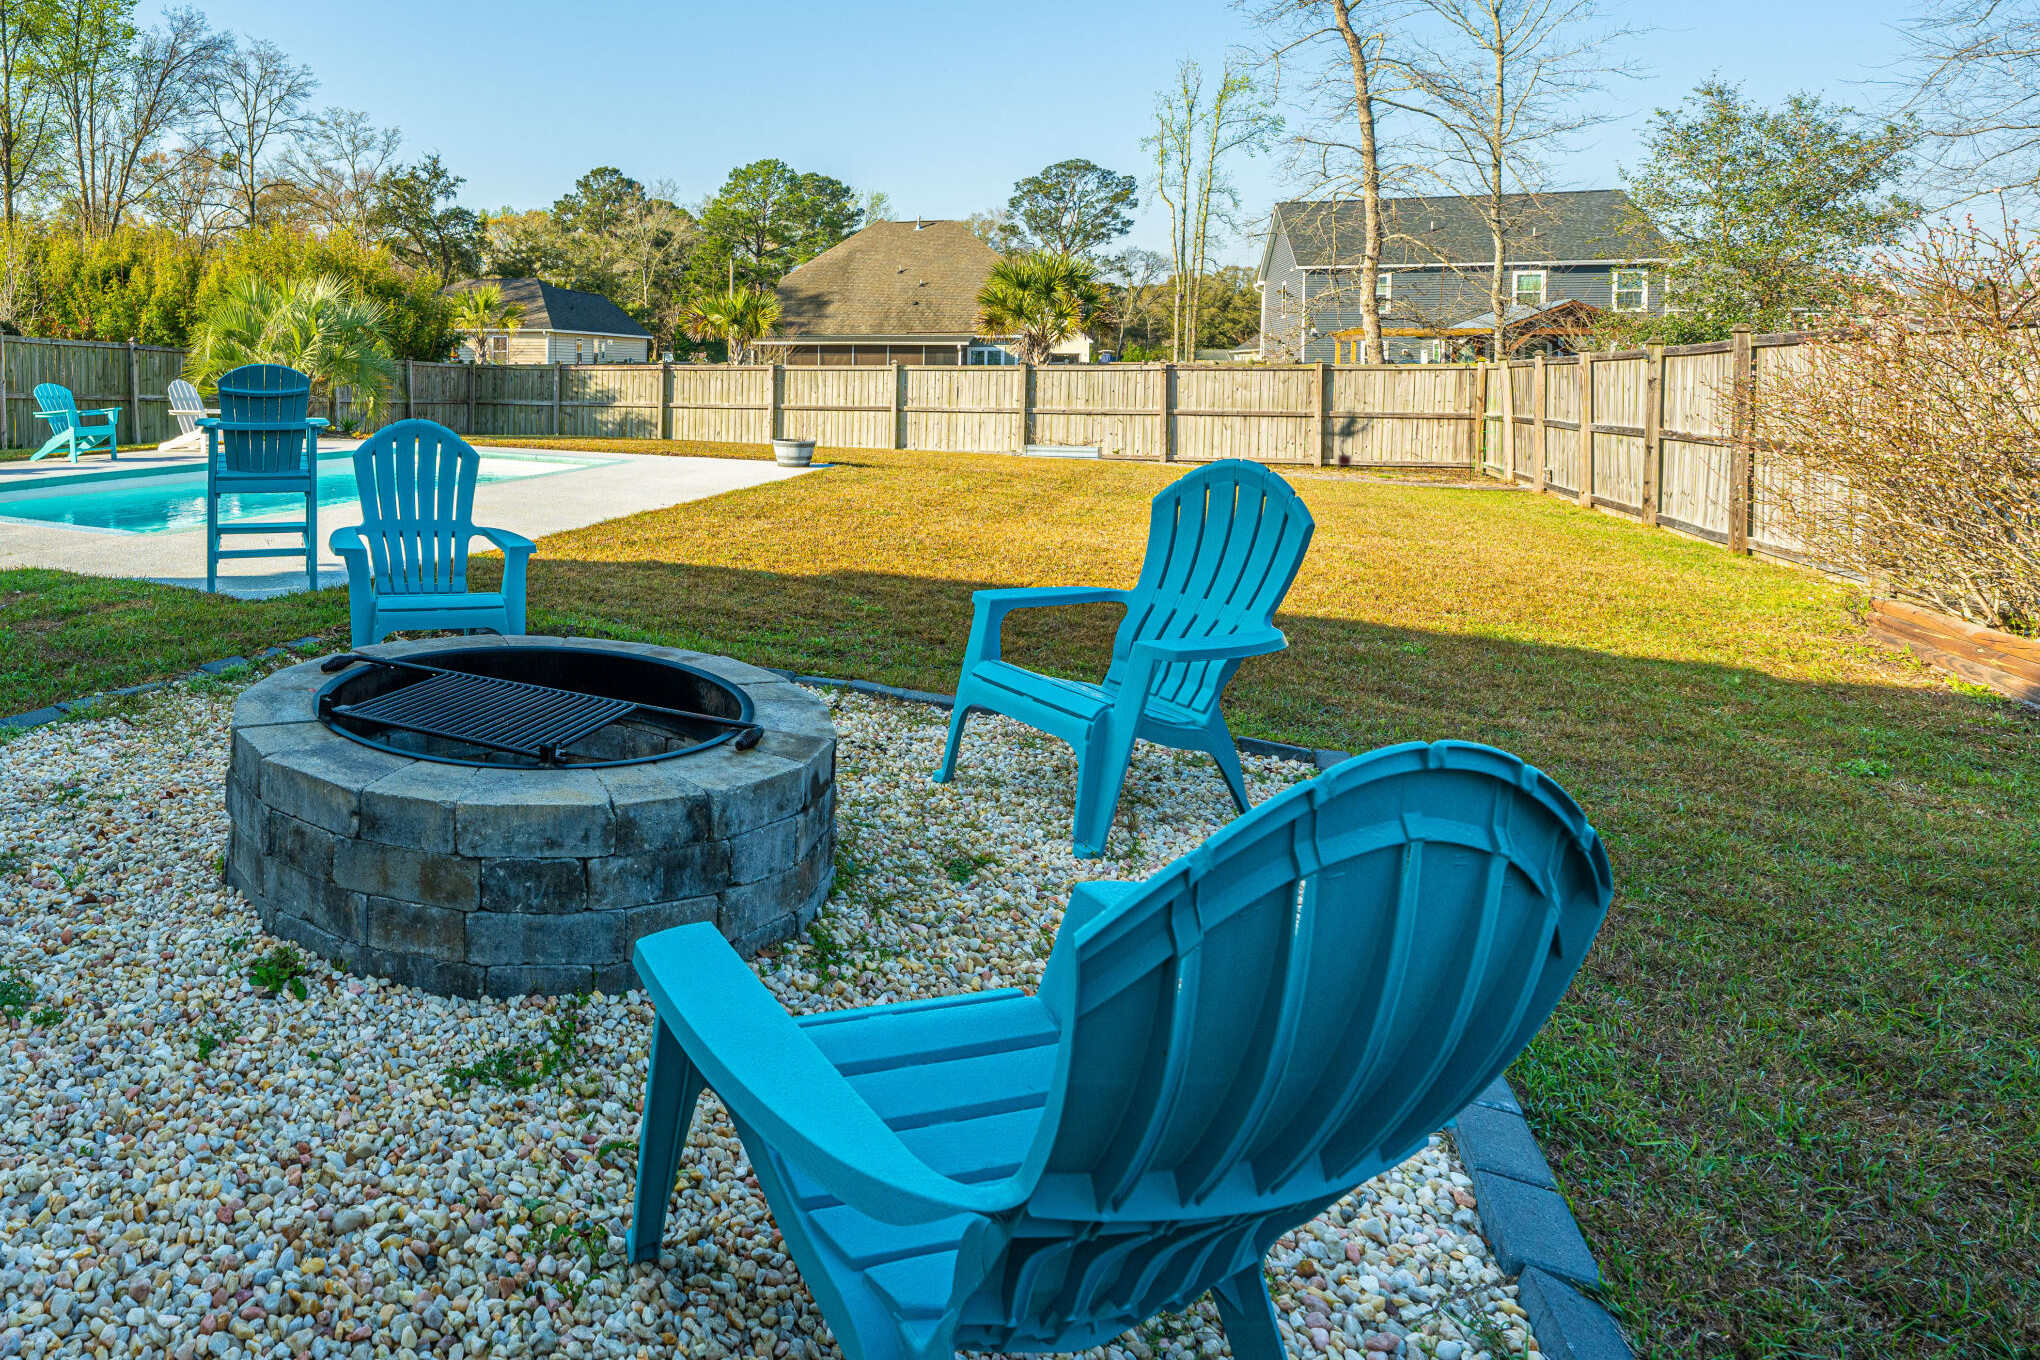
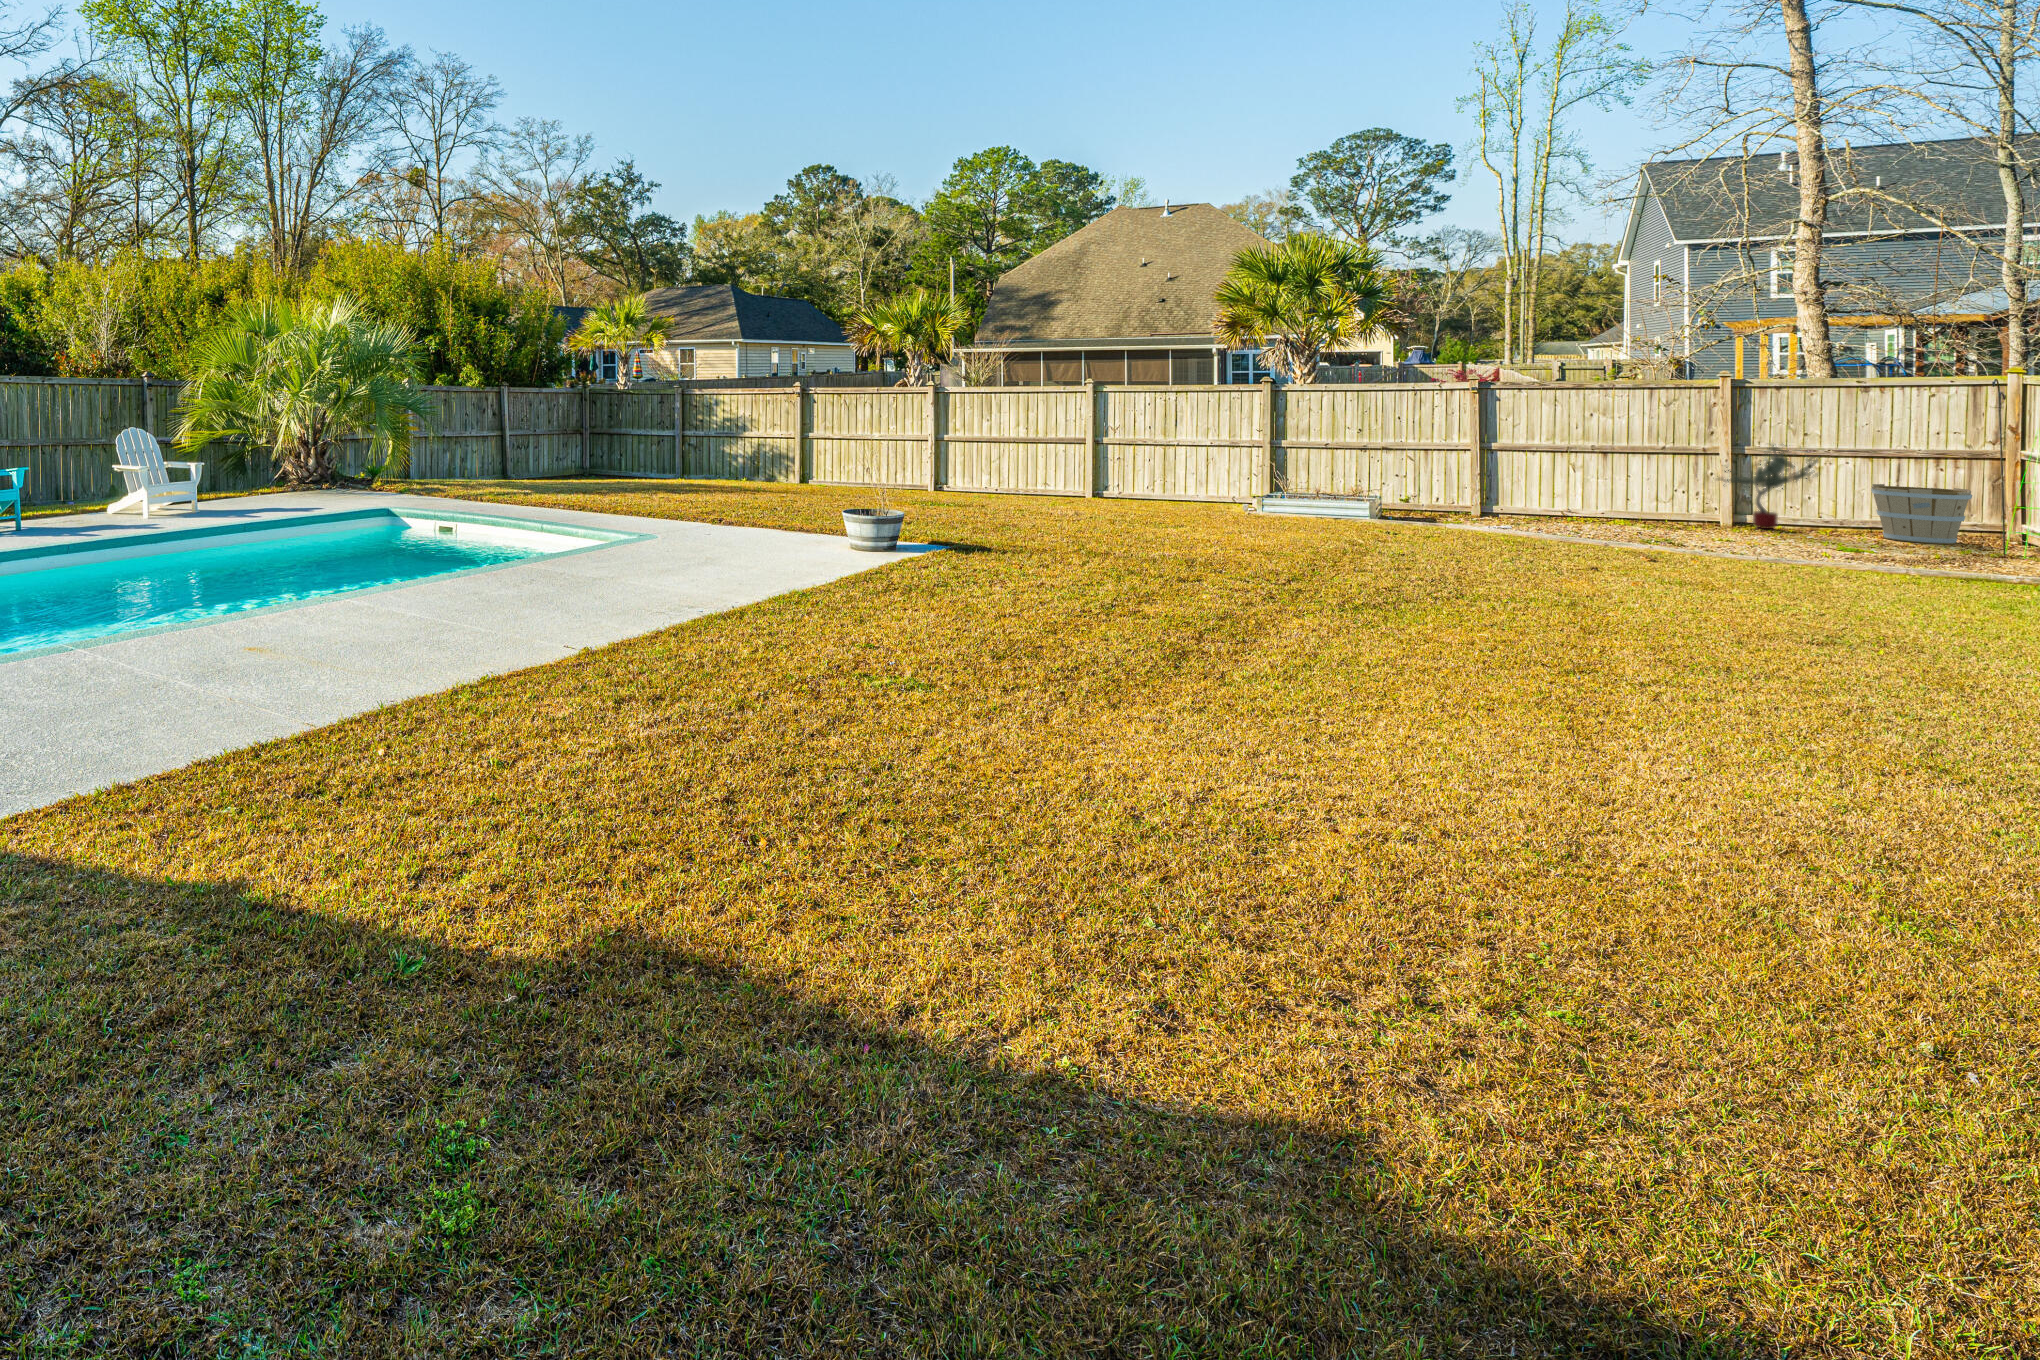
wooden bucket: none [1400,434,1451,471] -> present [1871,484,1972,544]

